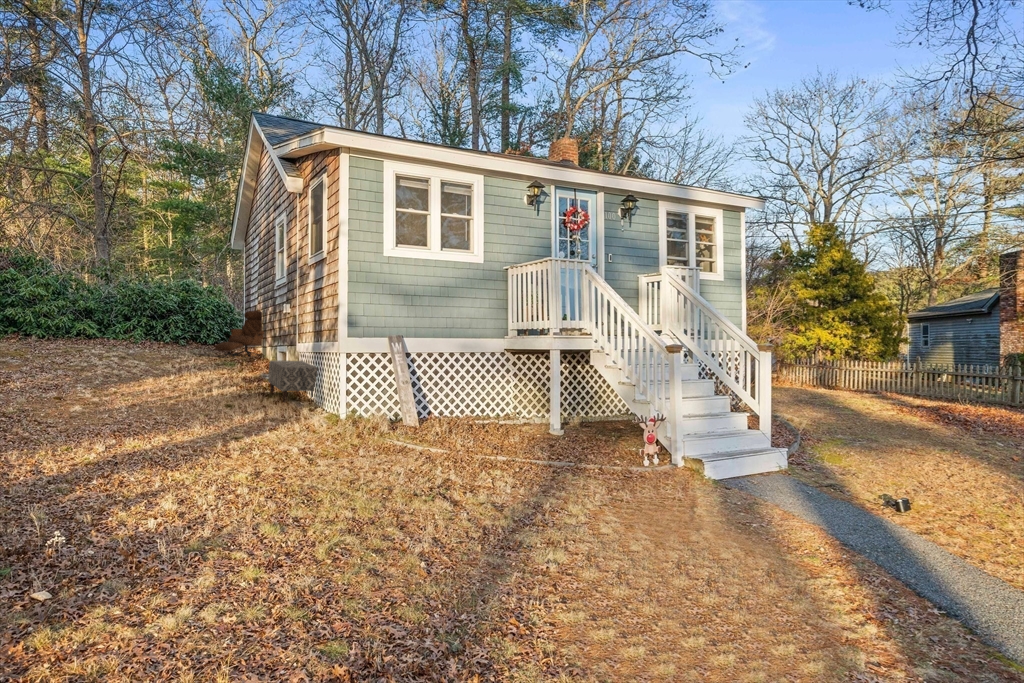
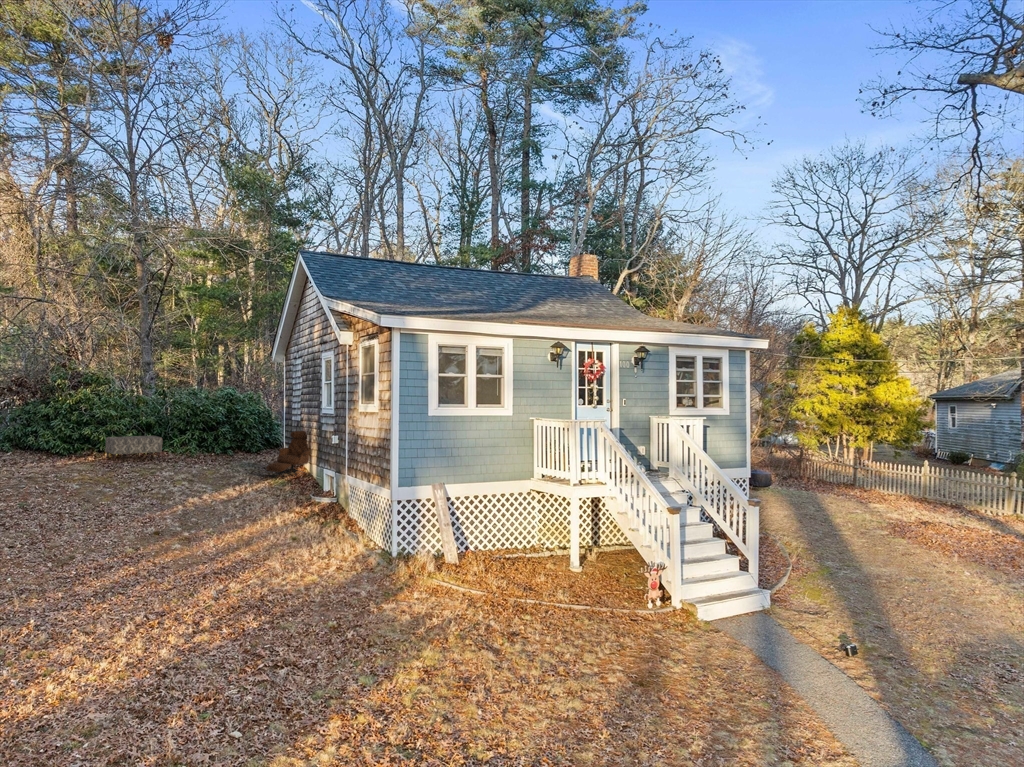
bench: present [268,360,318,402] -> present [105,436,163,461]

